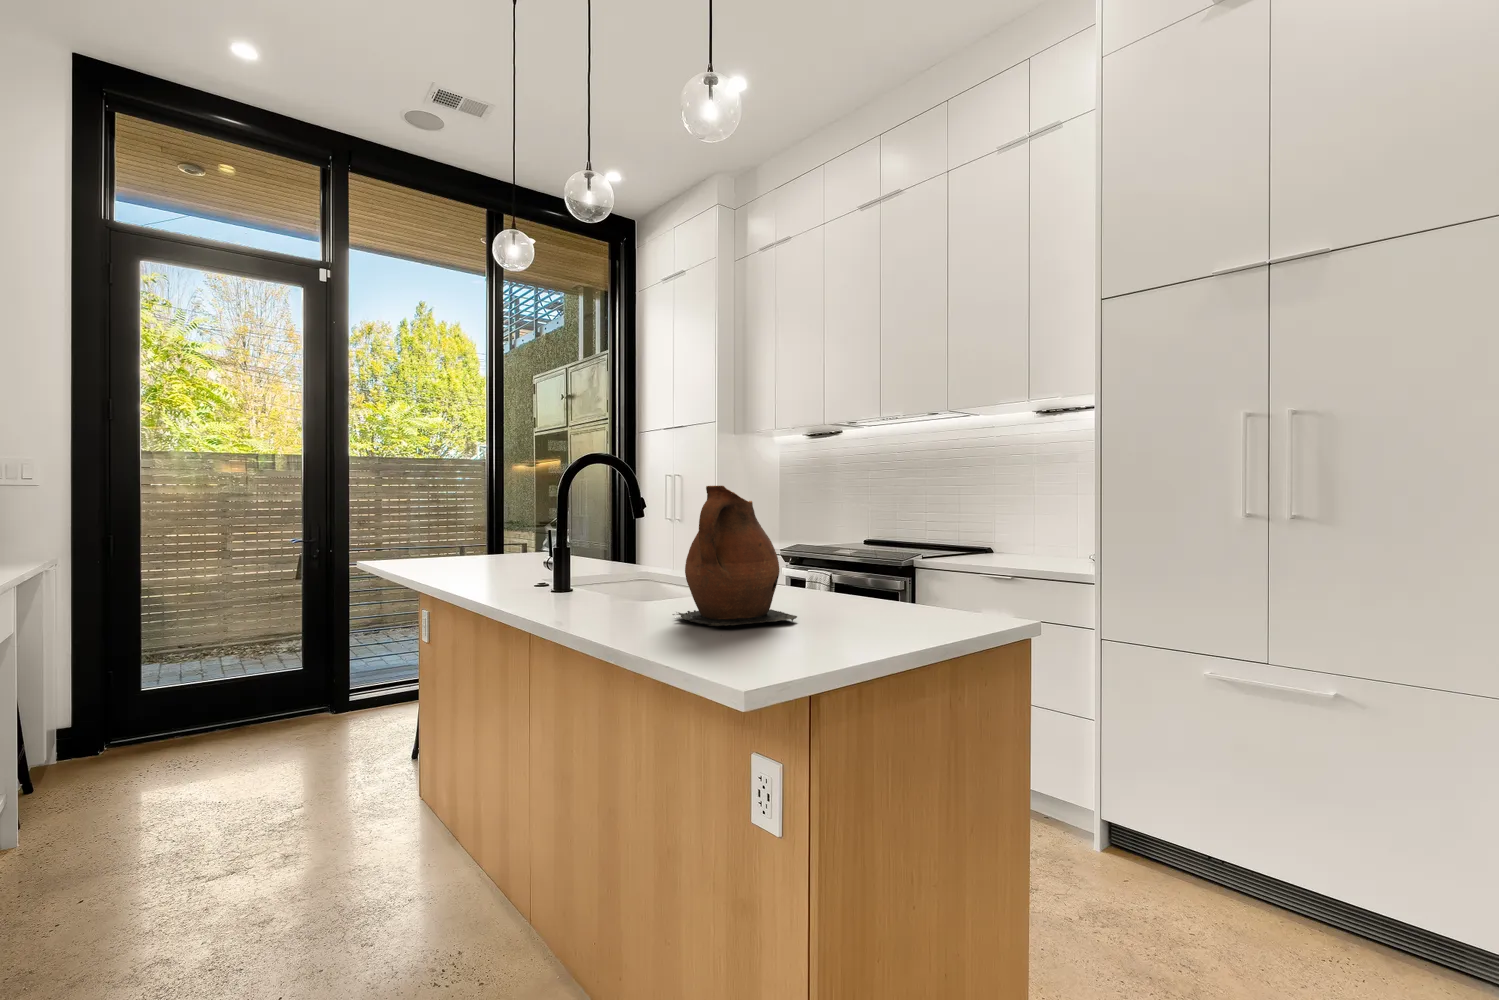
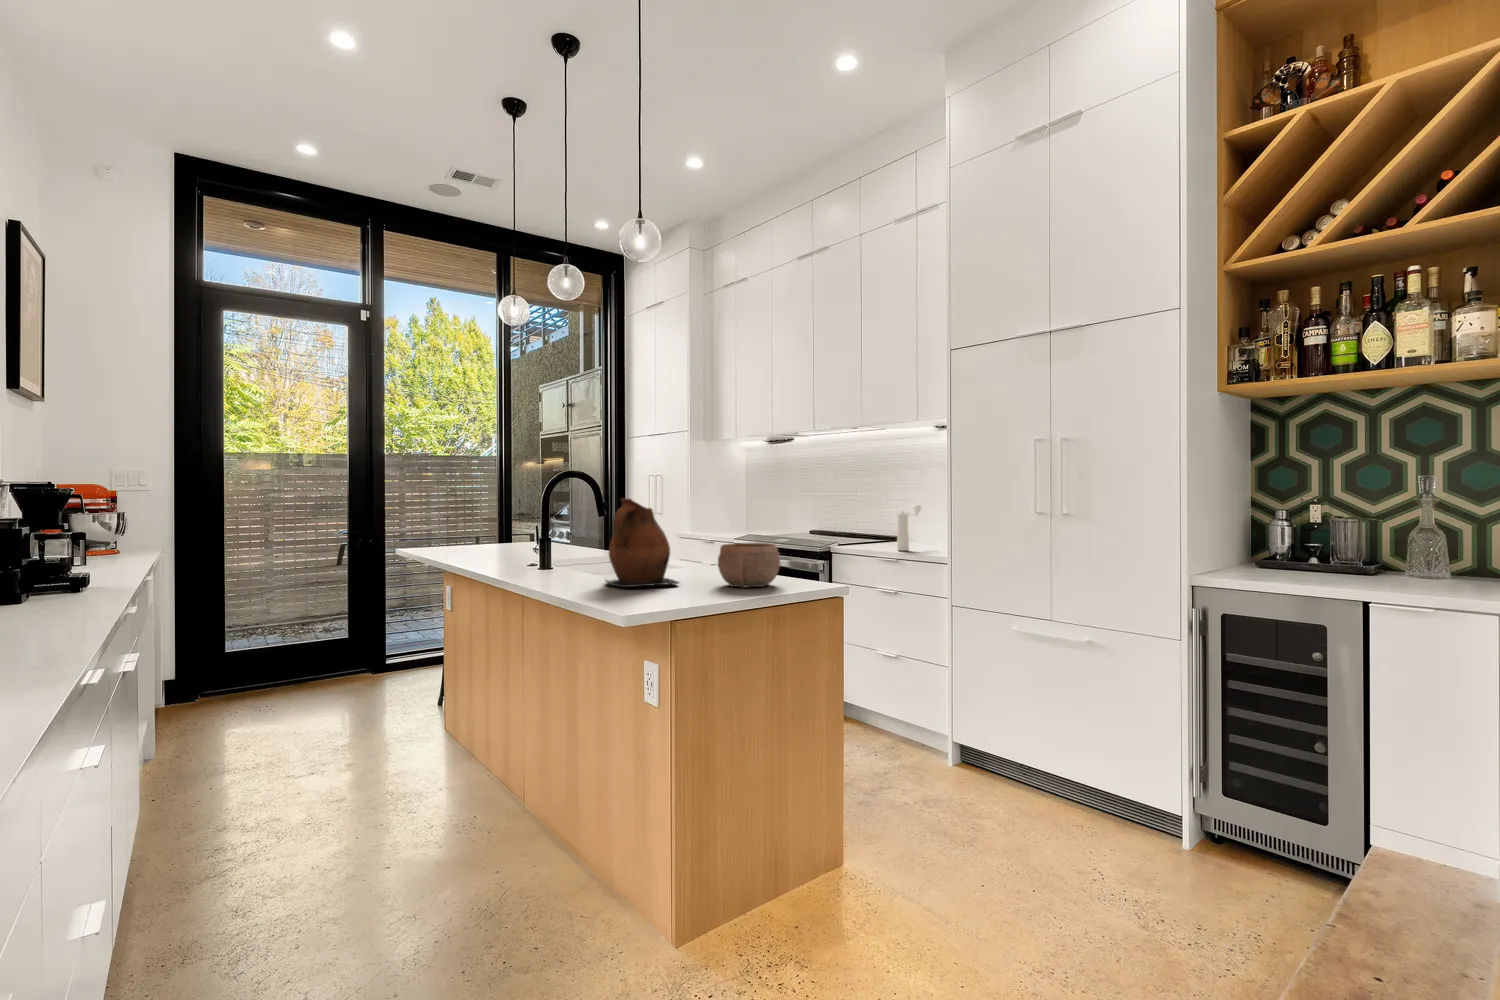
pepper mill: none [1008,507,1036,565] -> present [897,505,921,551]
bowl: none [854,555,952,625] -> present [718,543,780,587]

